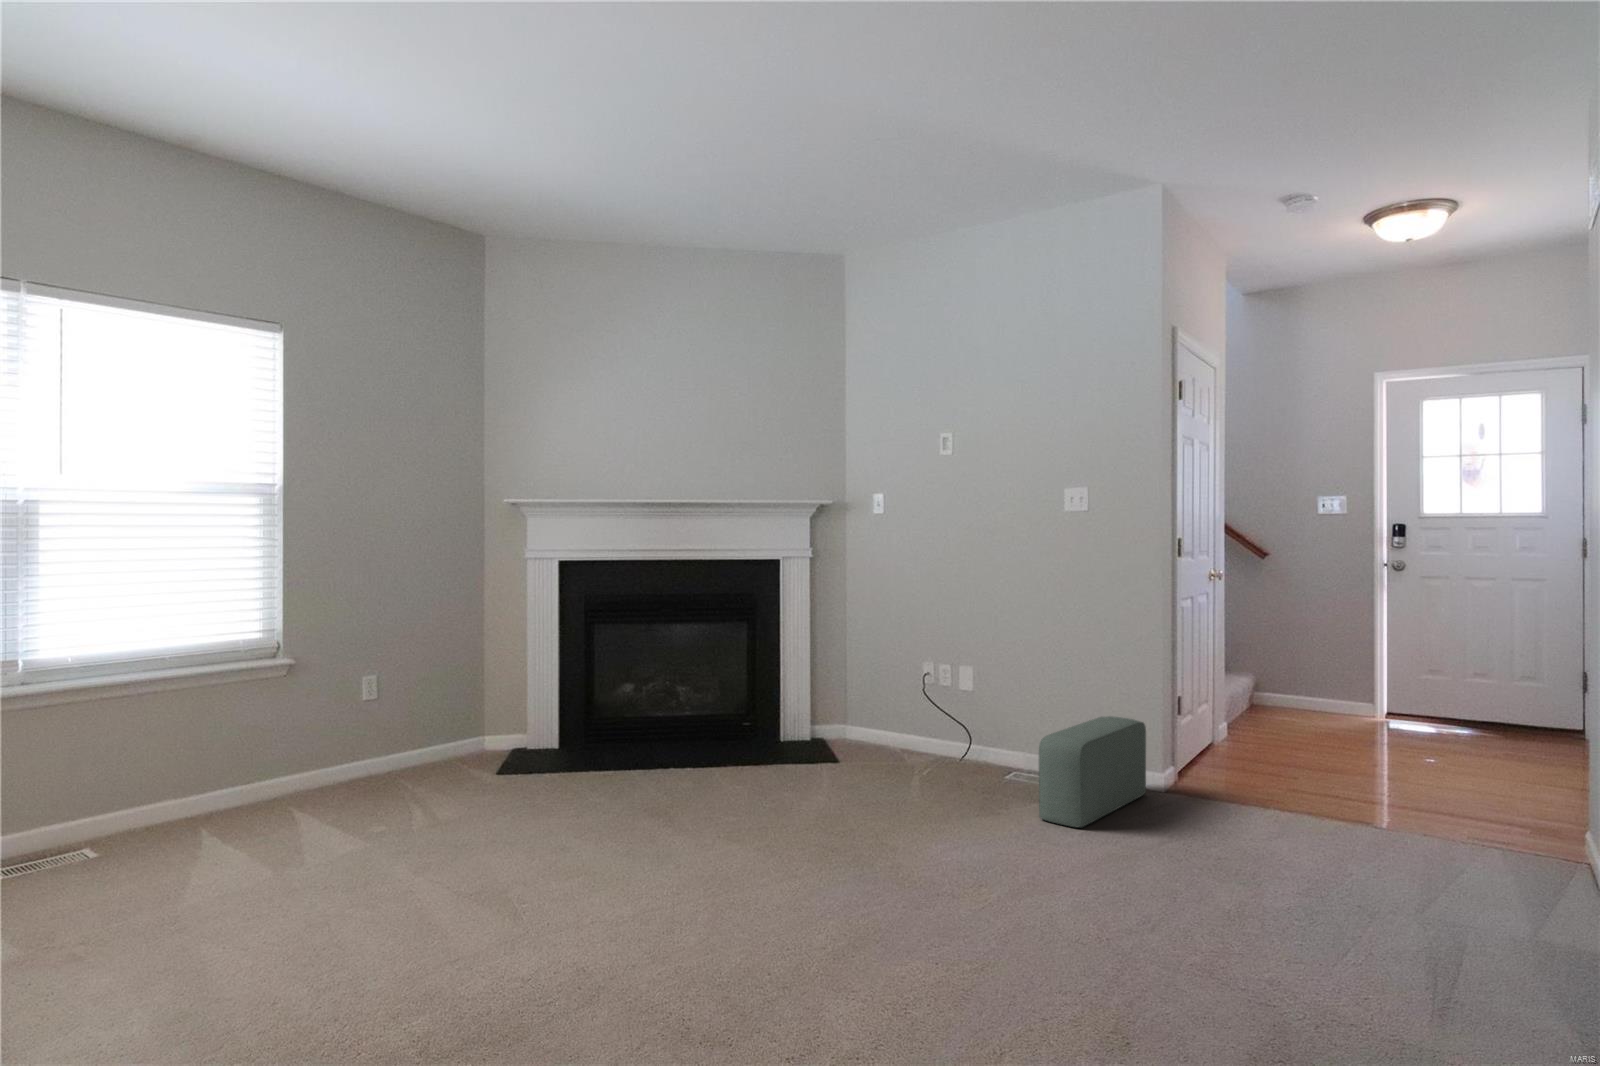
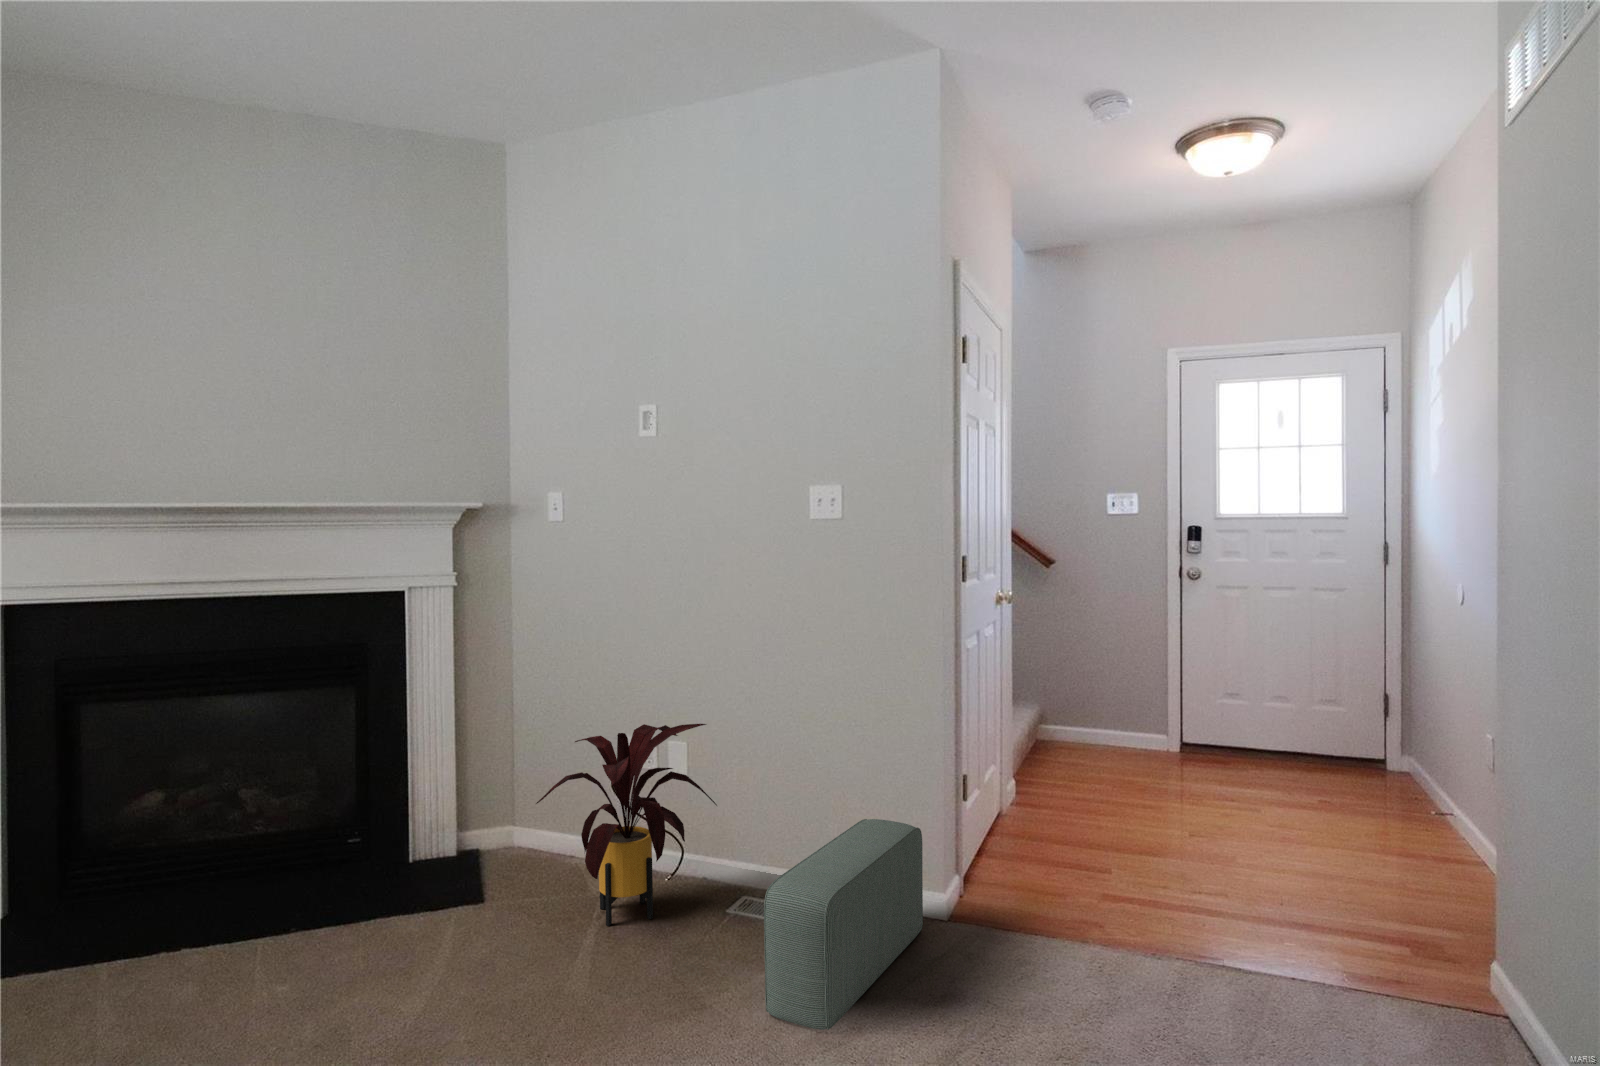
house plant: none [879,650,999,778] -> present [536,724,717,926]

